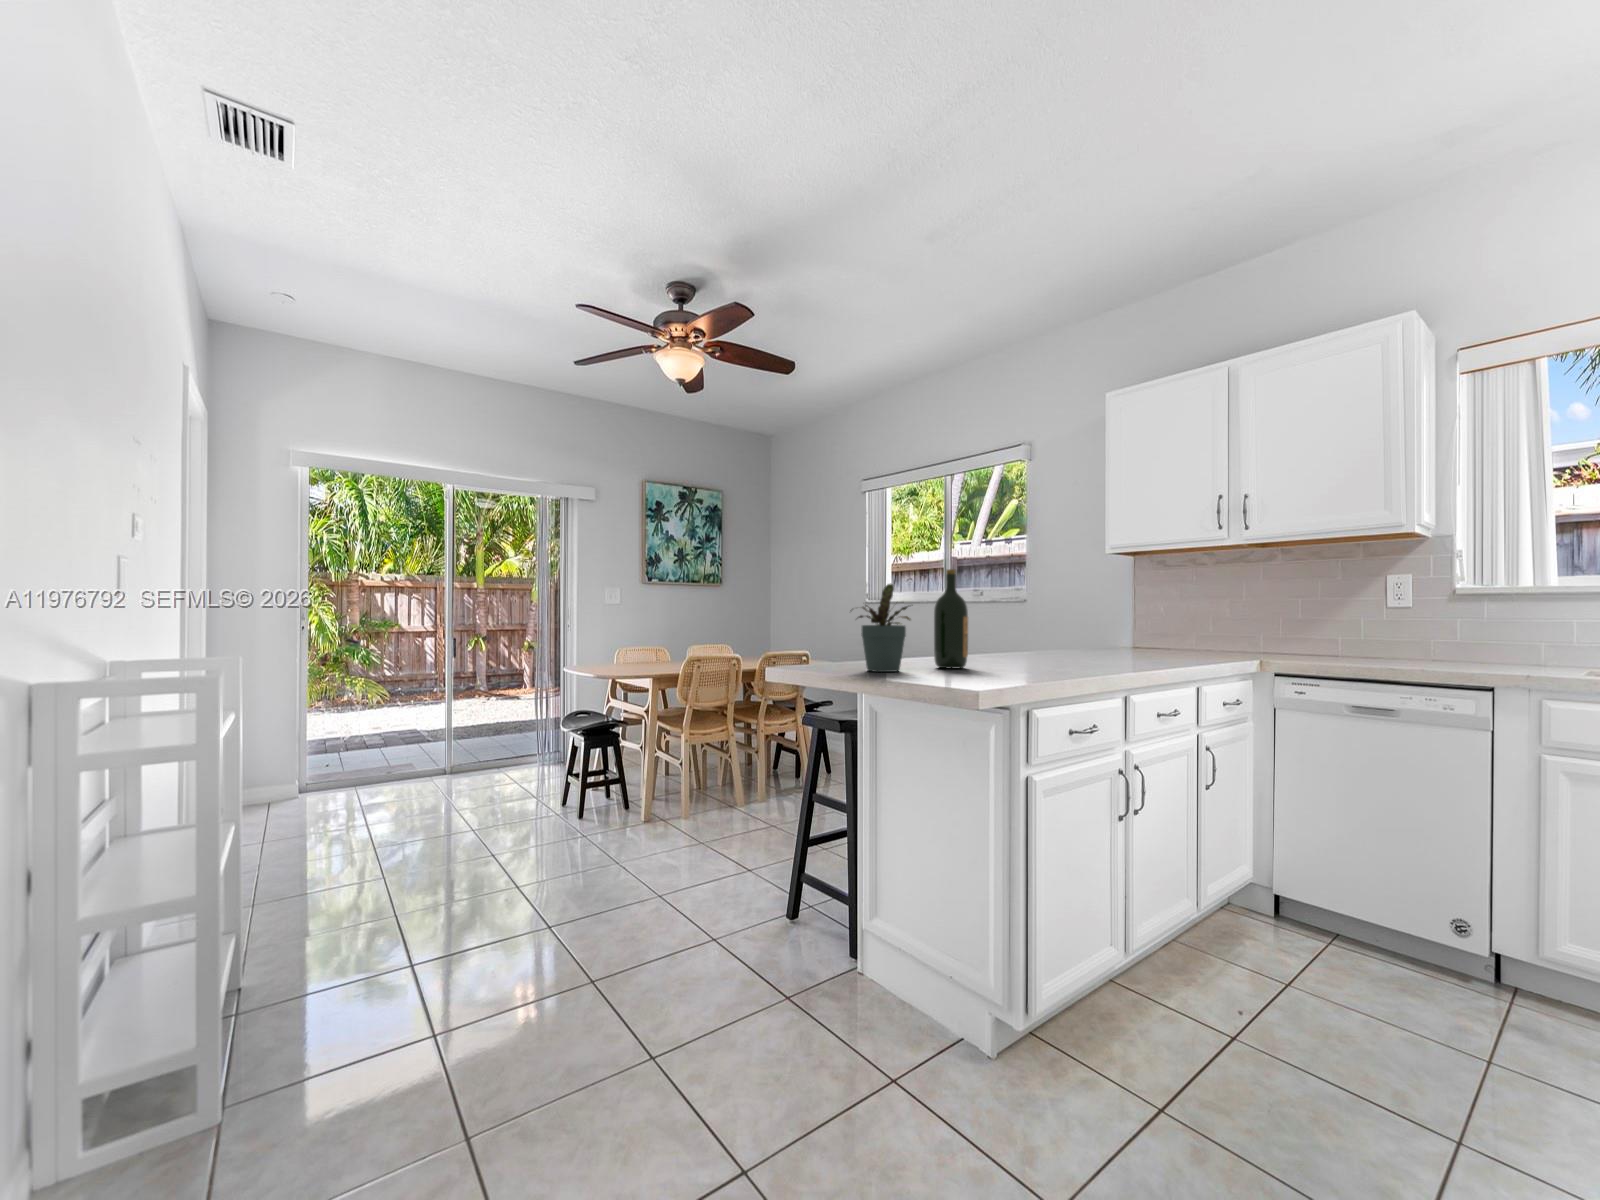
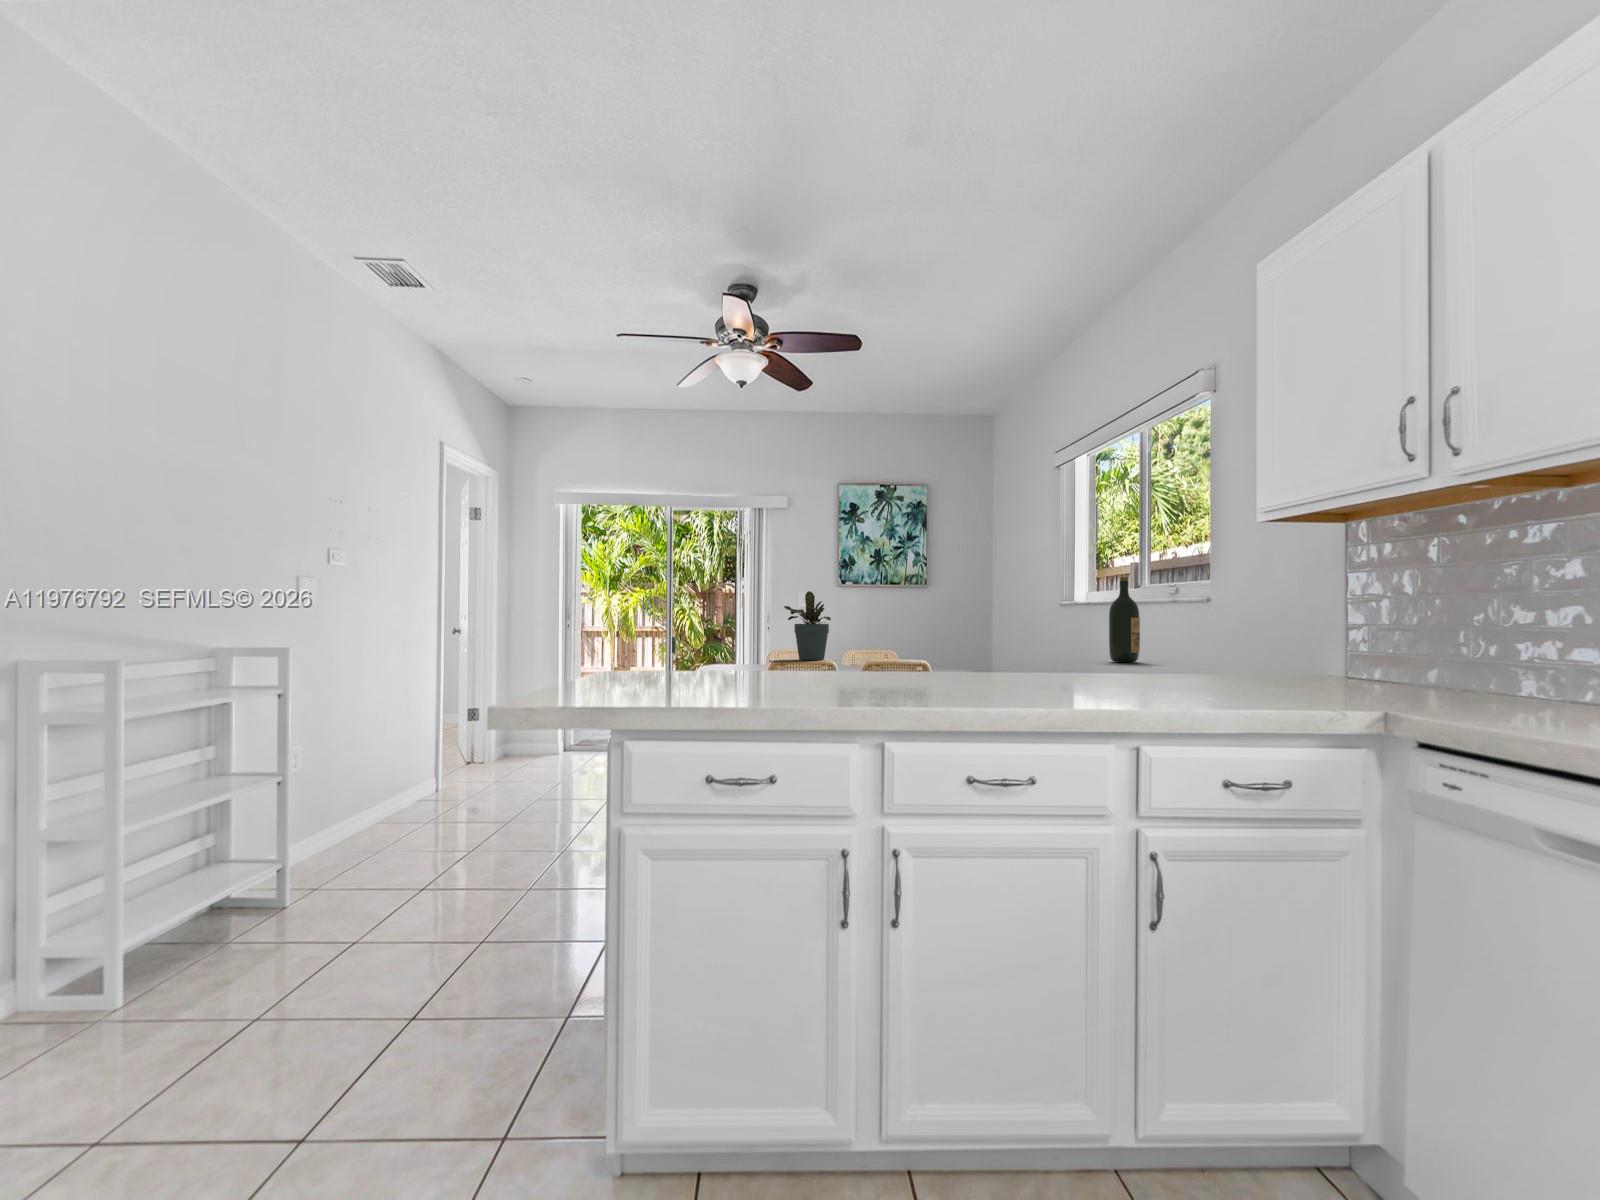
wine bottle: present [934,569,968,668] -> present [1109,577,1140,662]

